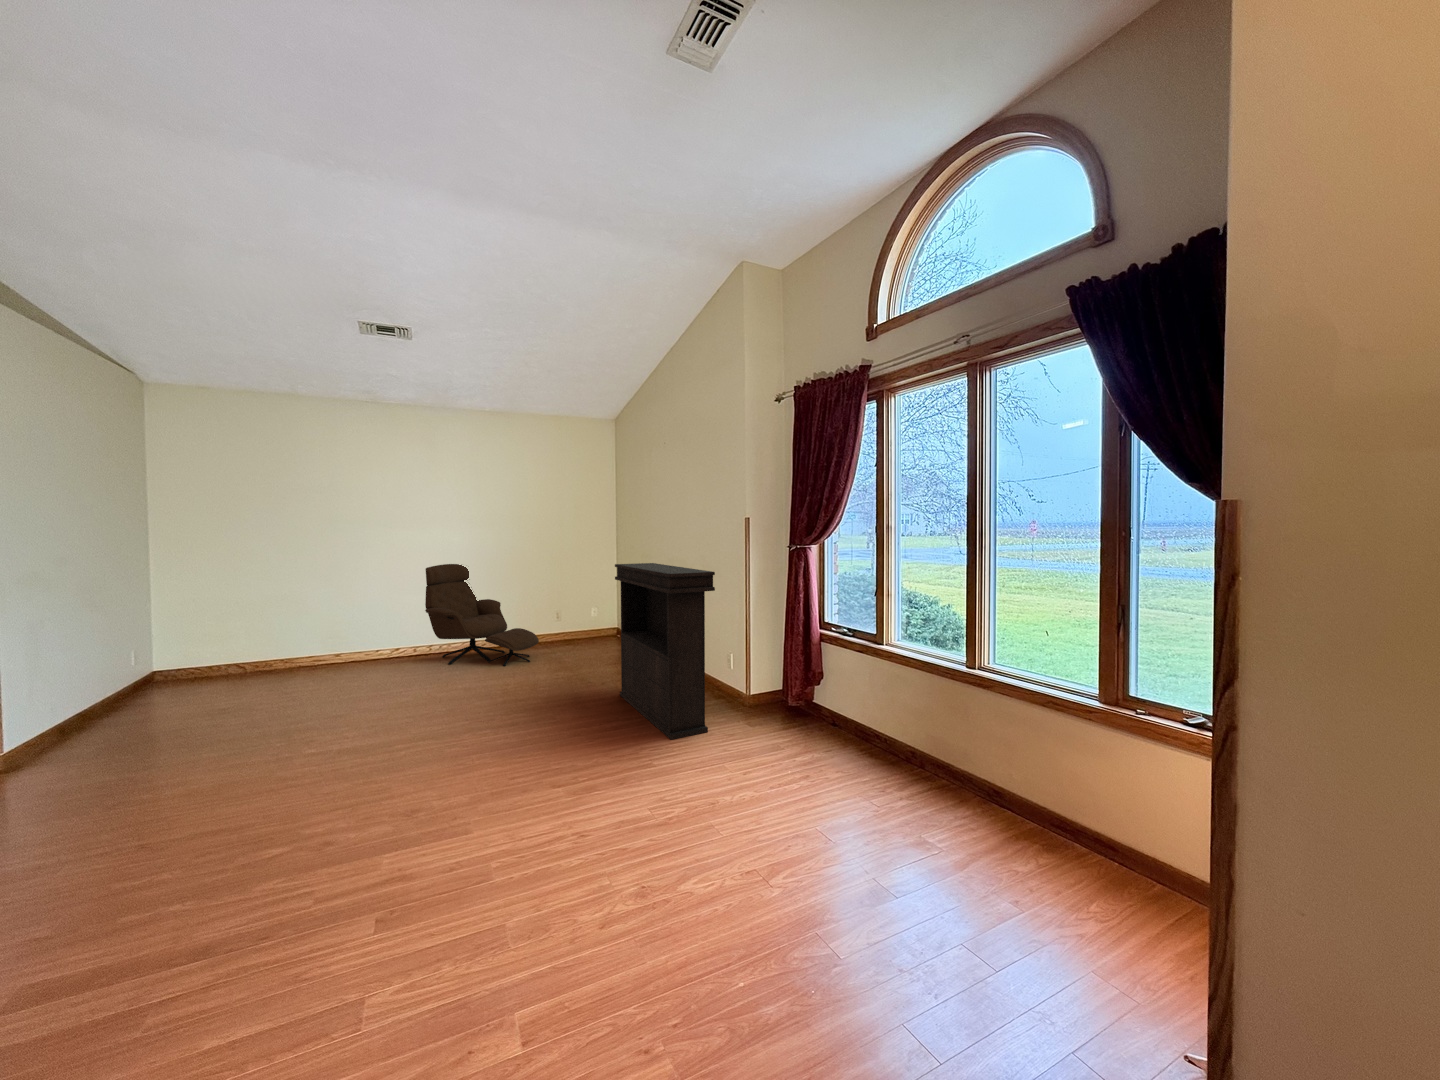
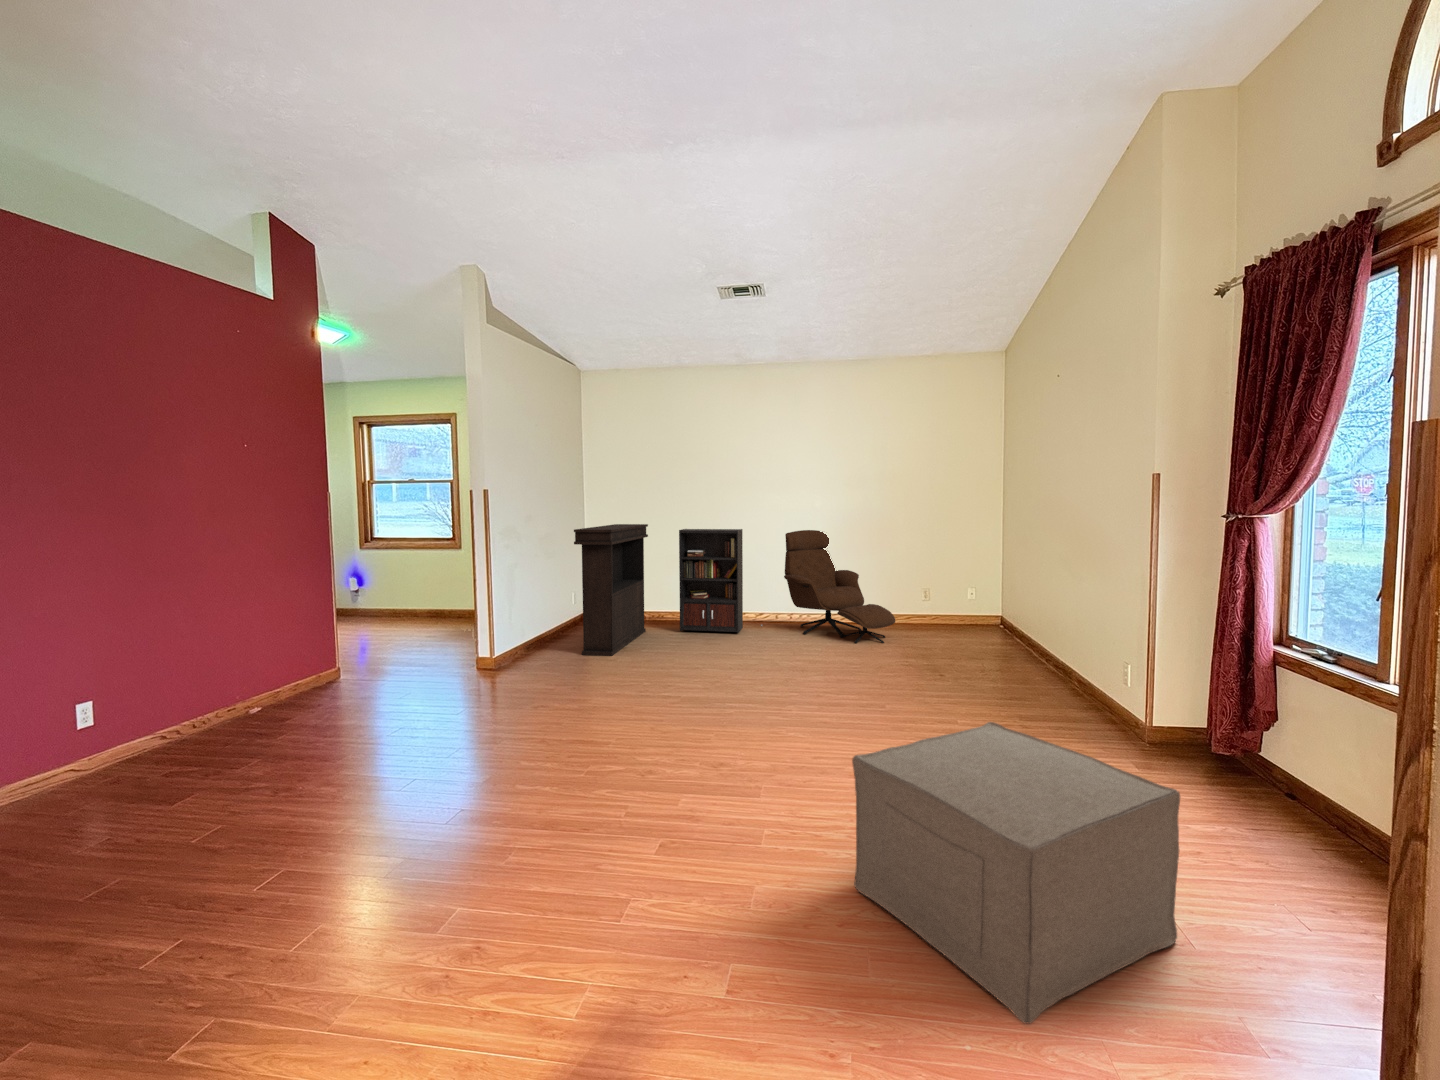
console table: present [615,563,715,740] -> present [574,524,648,656]
bookcase: none [293,565,400,682] -> present [679,529,762,633]
ottoman: none [598,722,834,983] -> present [852,722,1180,1024]

